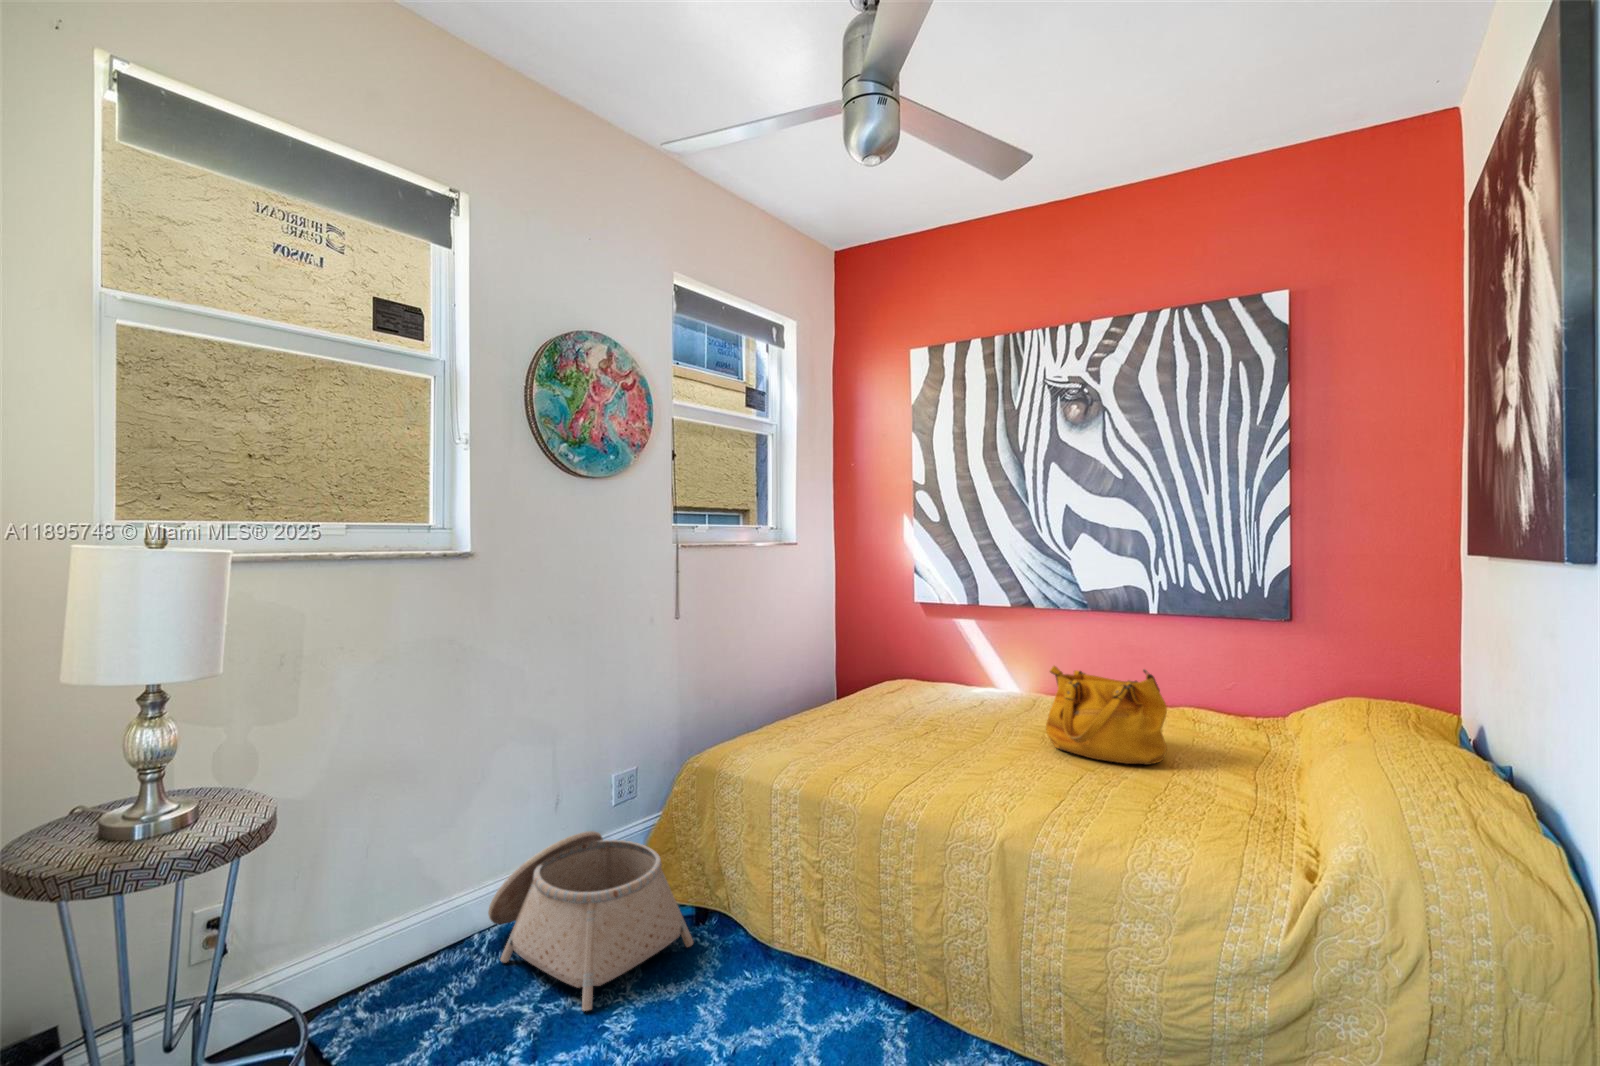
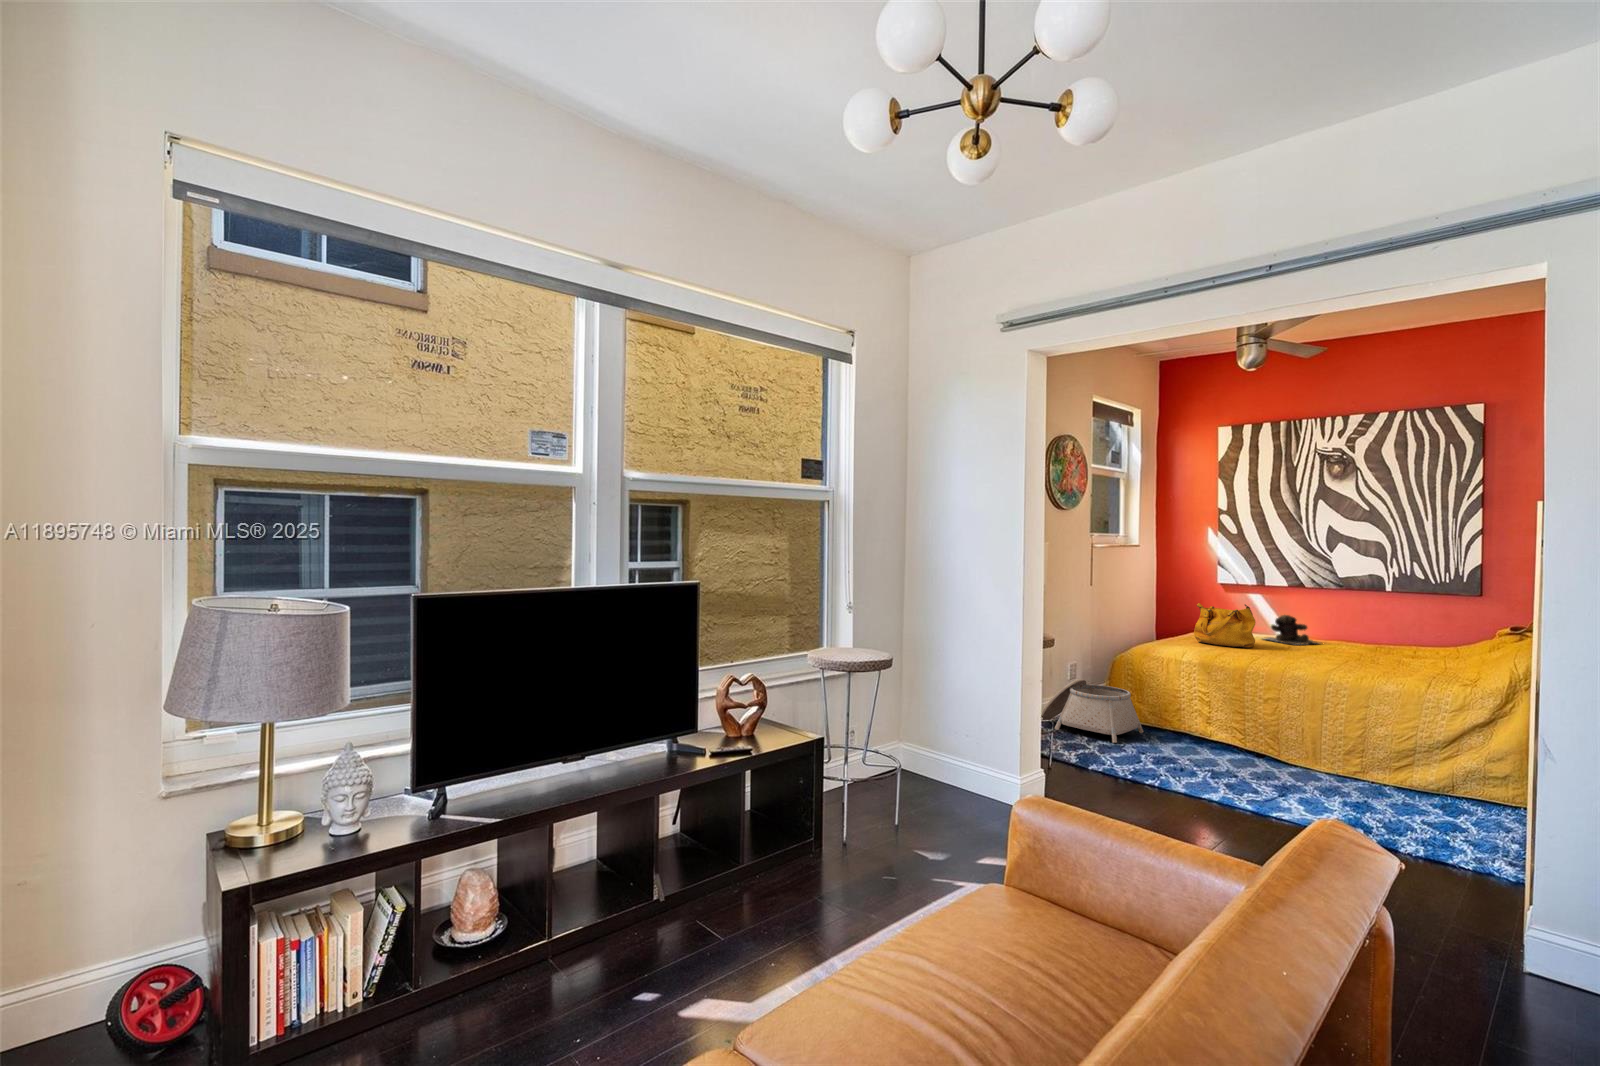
teddy bear: none [955,661,1051,721] -> present [1265,615,1318,645]
handbag: present [1046,666,1167,765] -> present [1194,603,1256,648]

